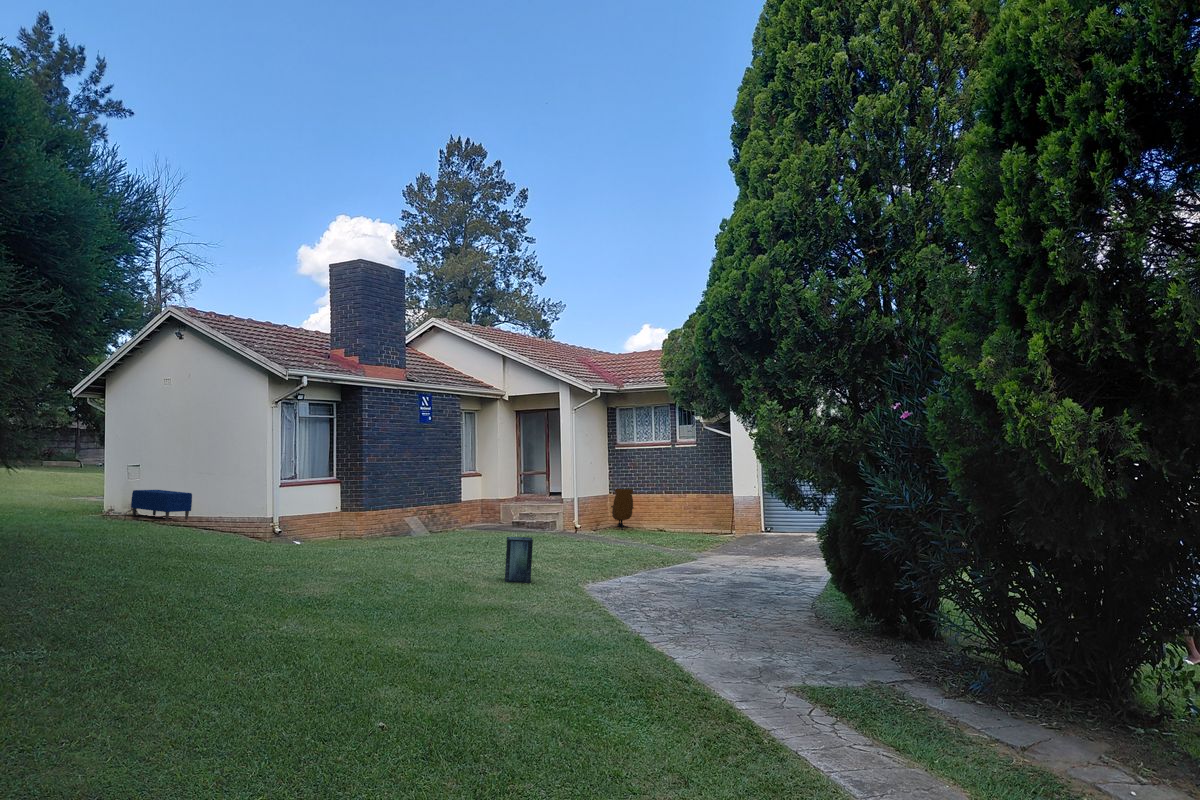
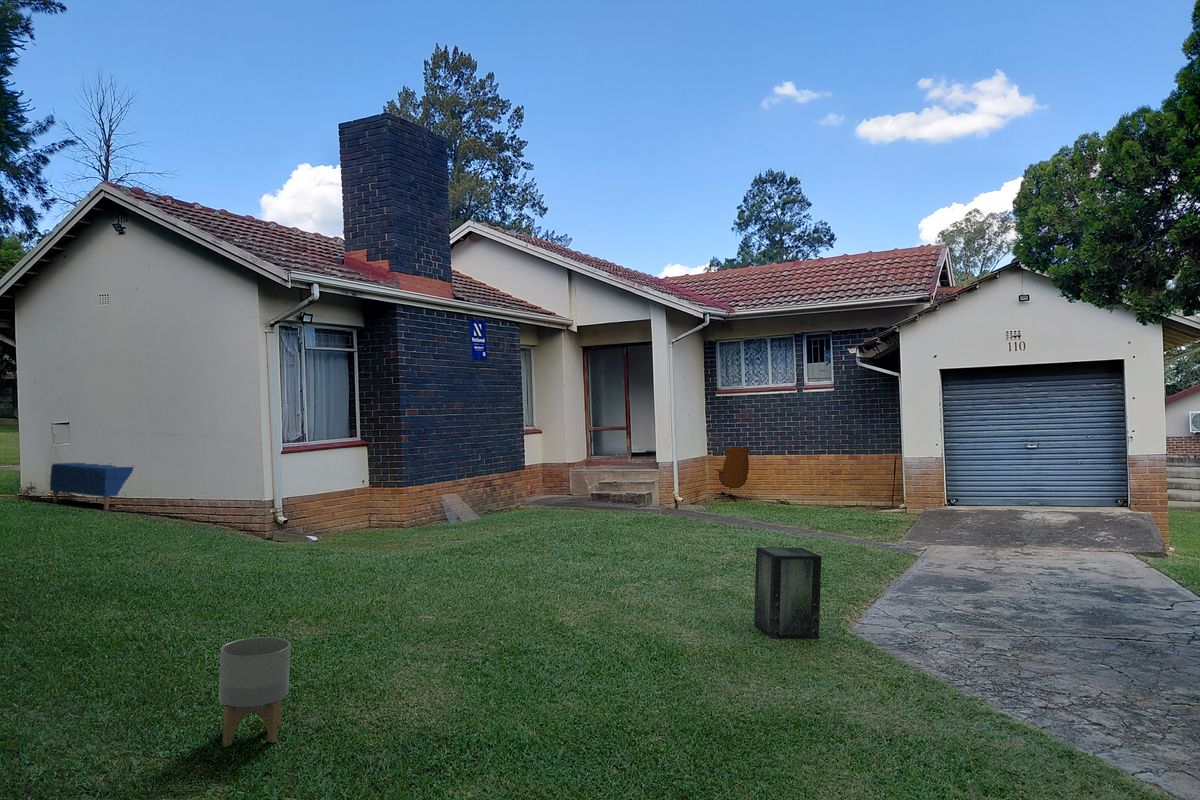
planter: none [220,554,250,593] -> present [219,637,290,747]

